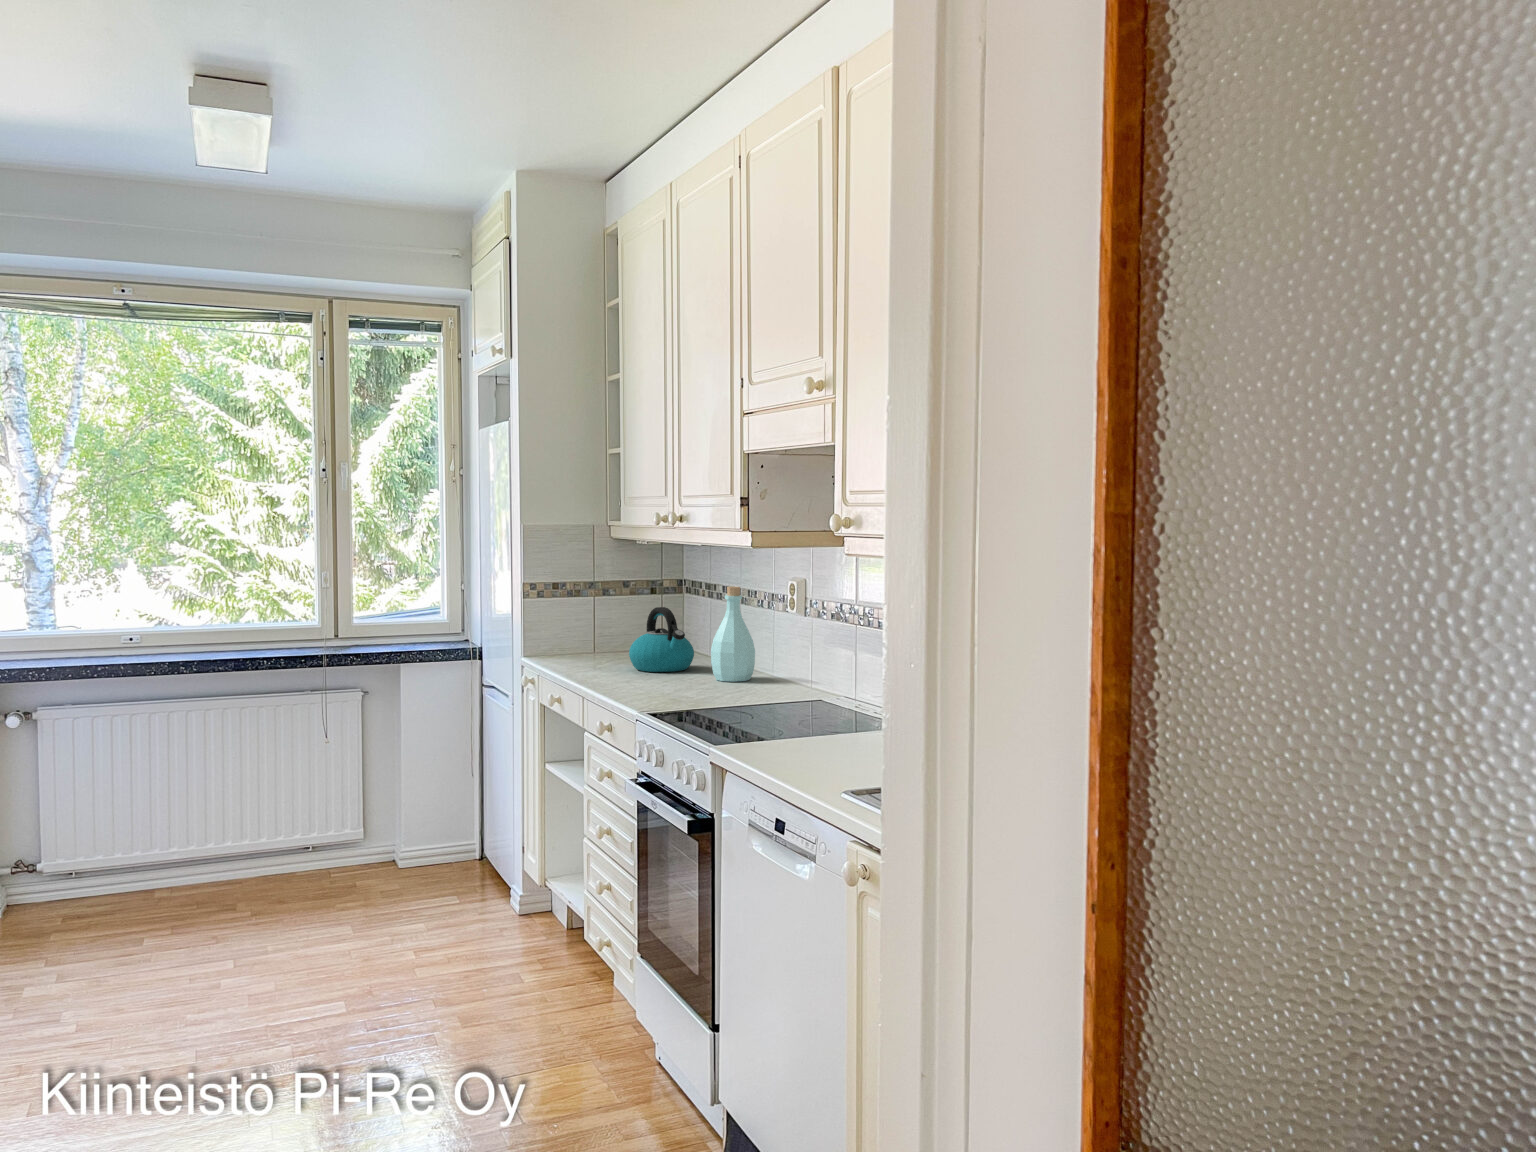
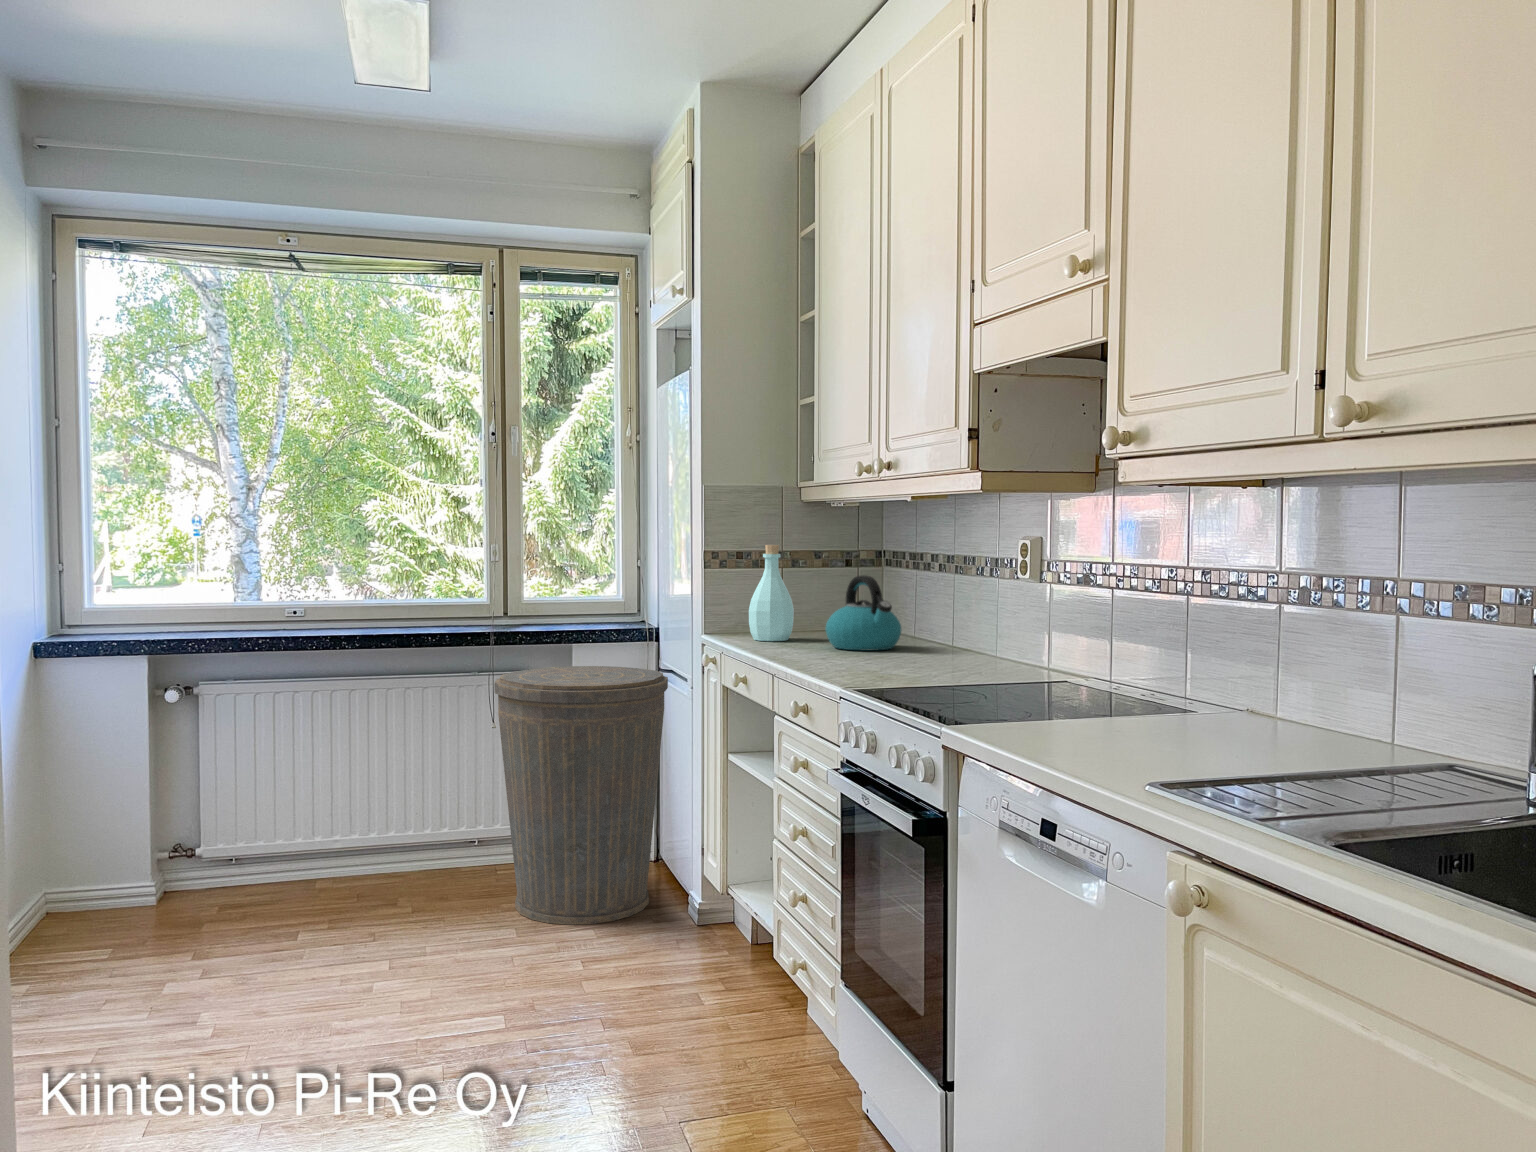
bottle: present [711,587,755,682] -> present [749,545,794,641]
trash can: none [330,684,491,918] -> present [495,666,668,925]

